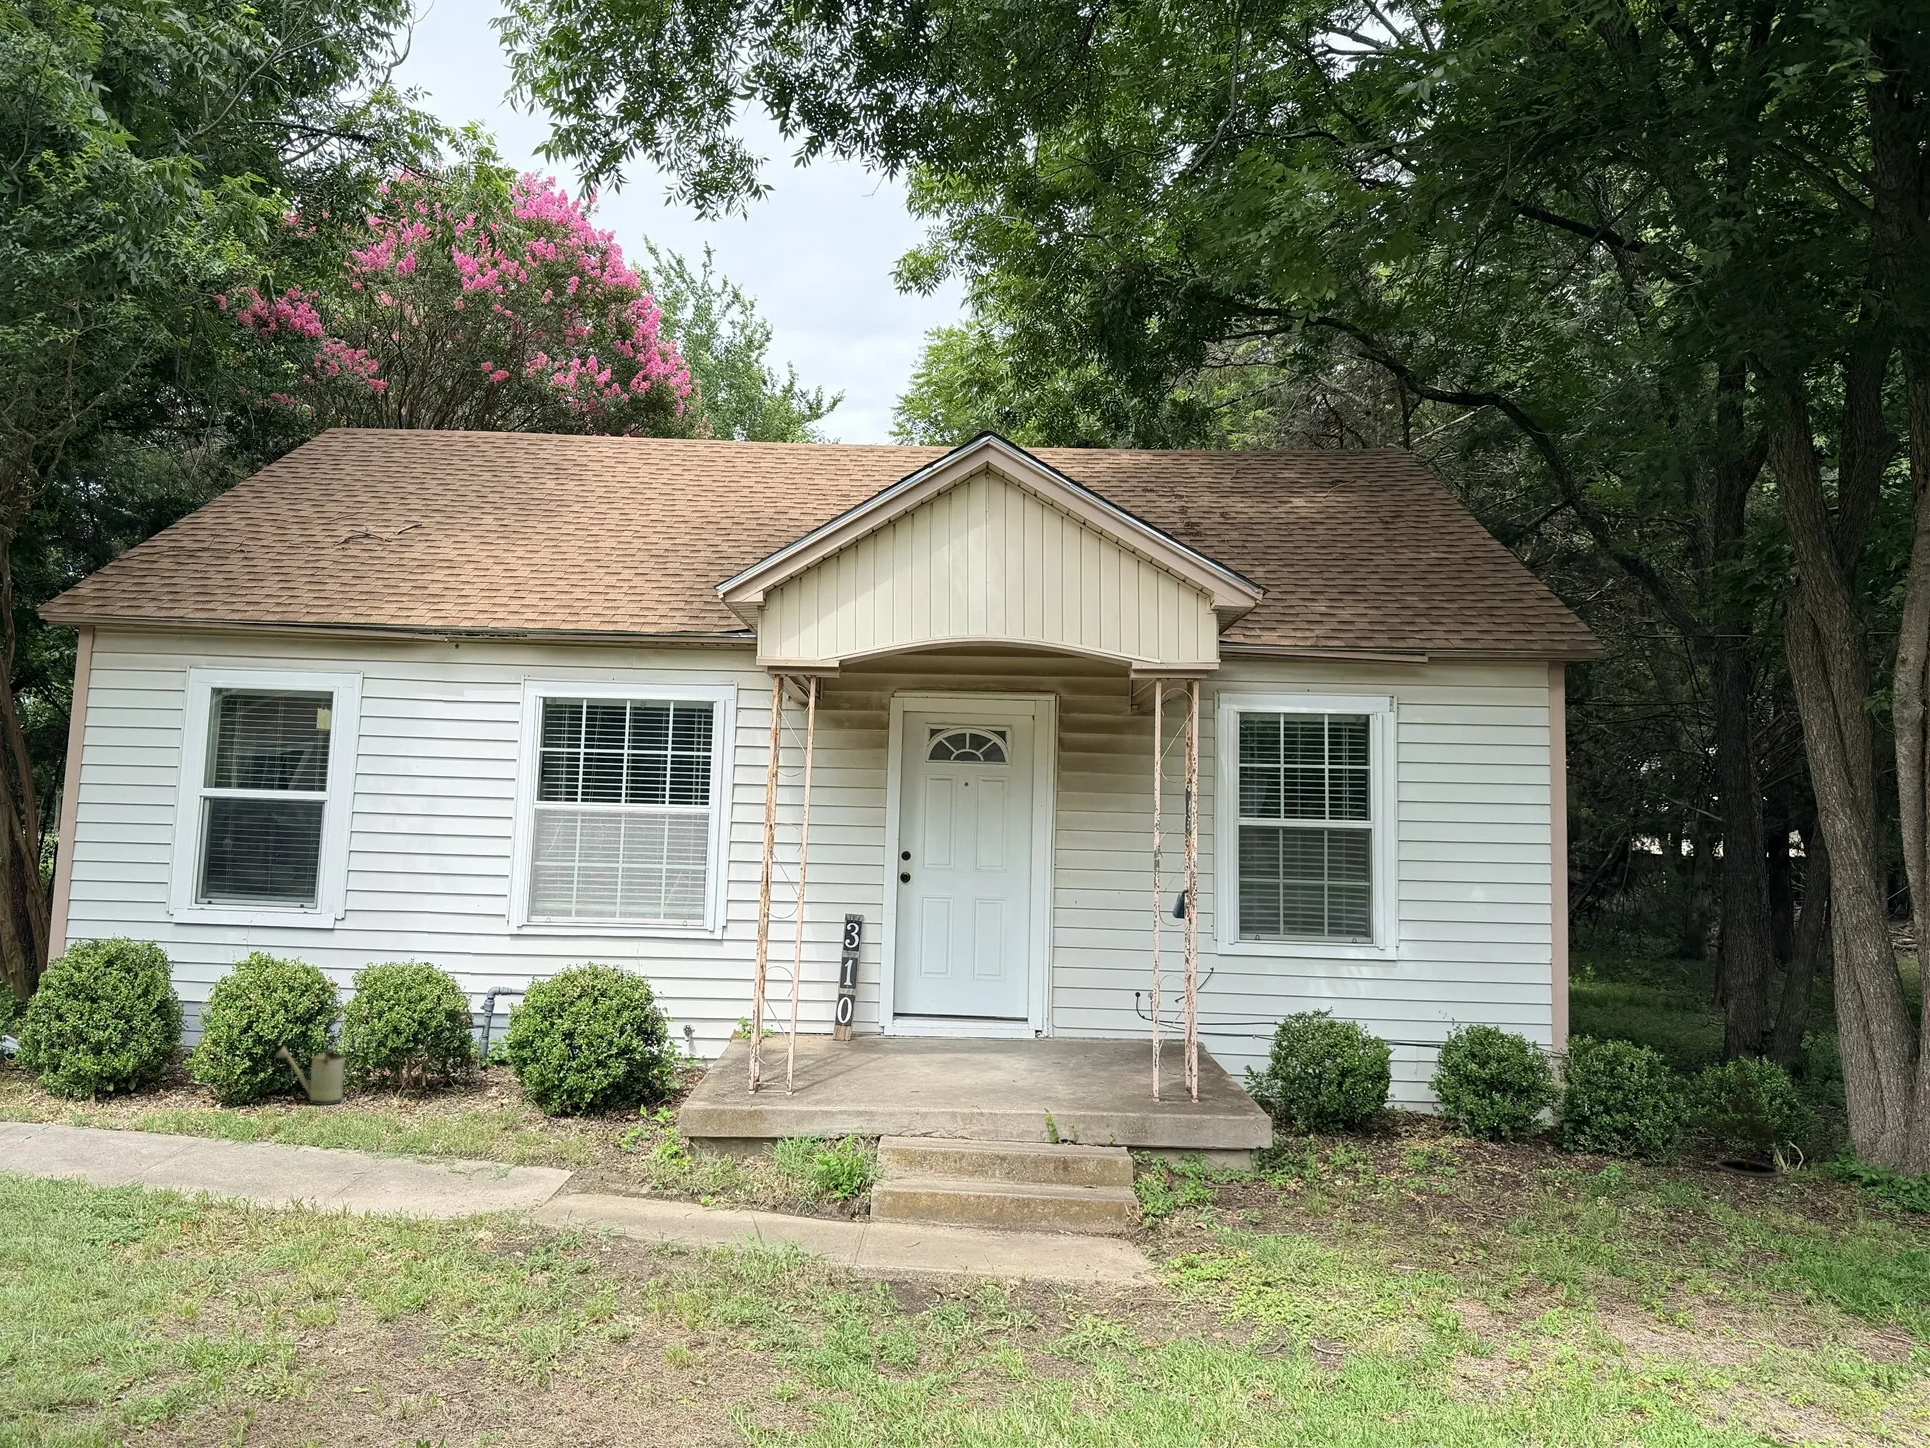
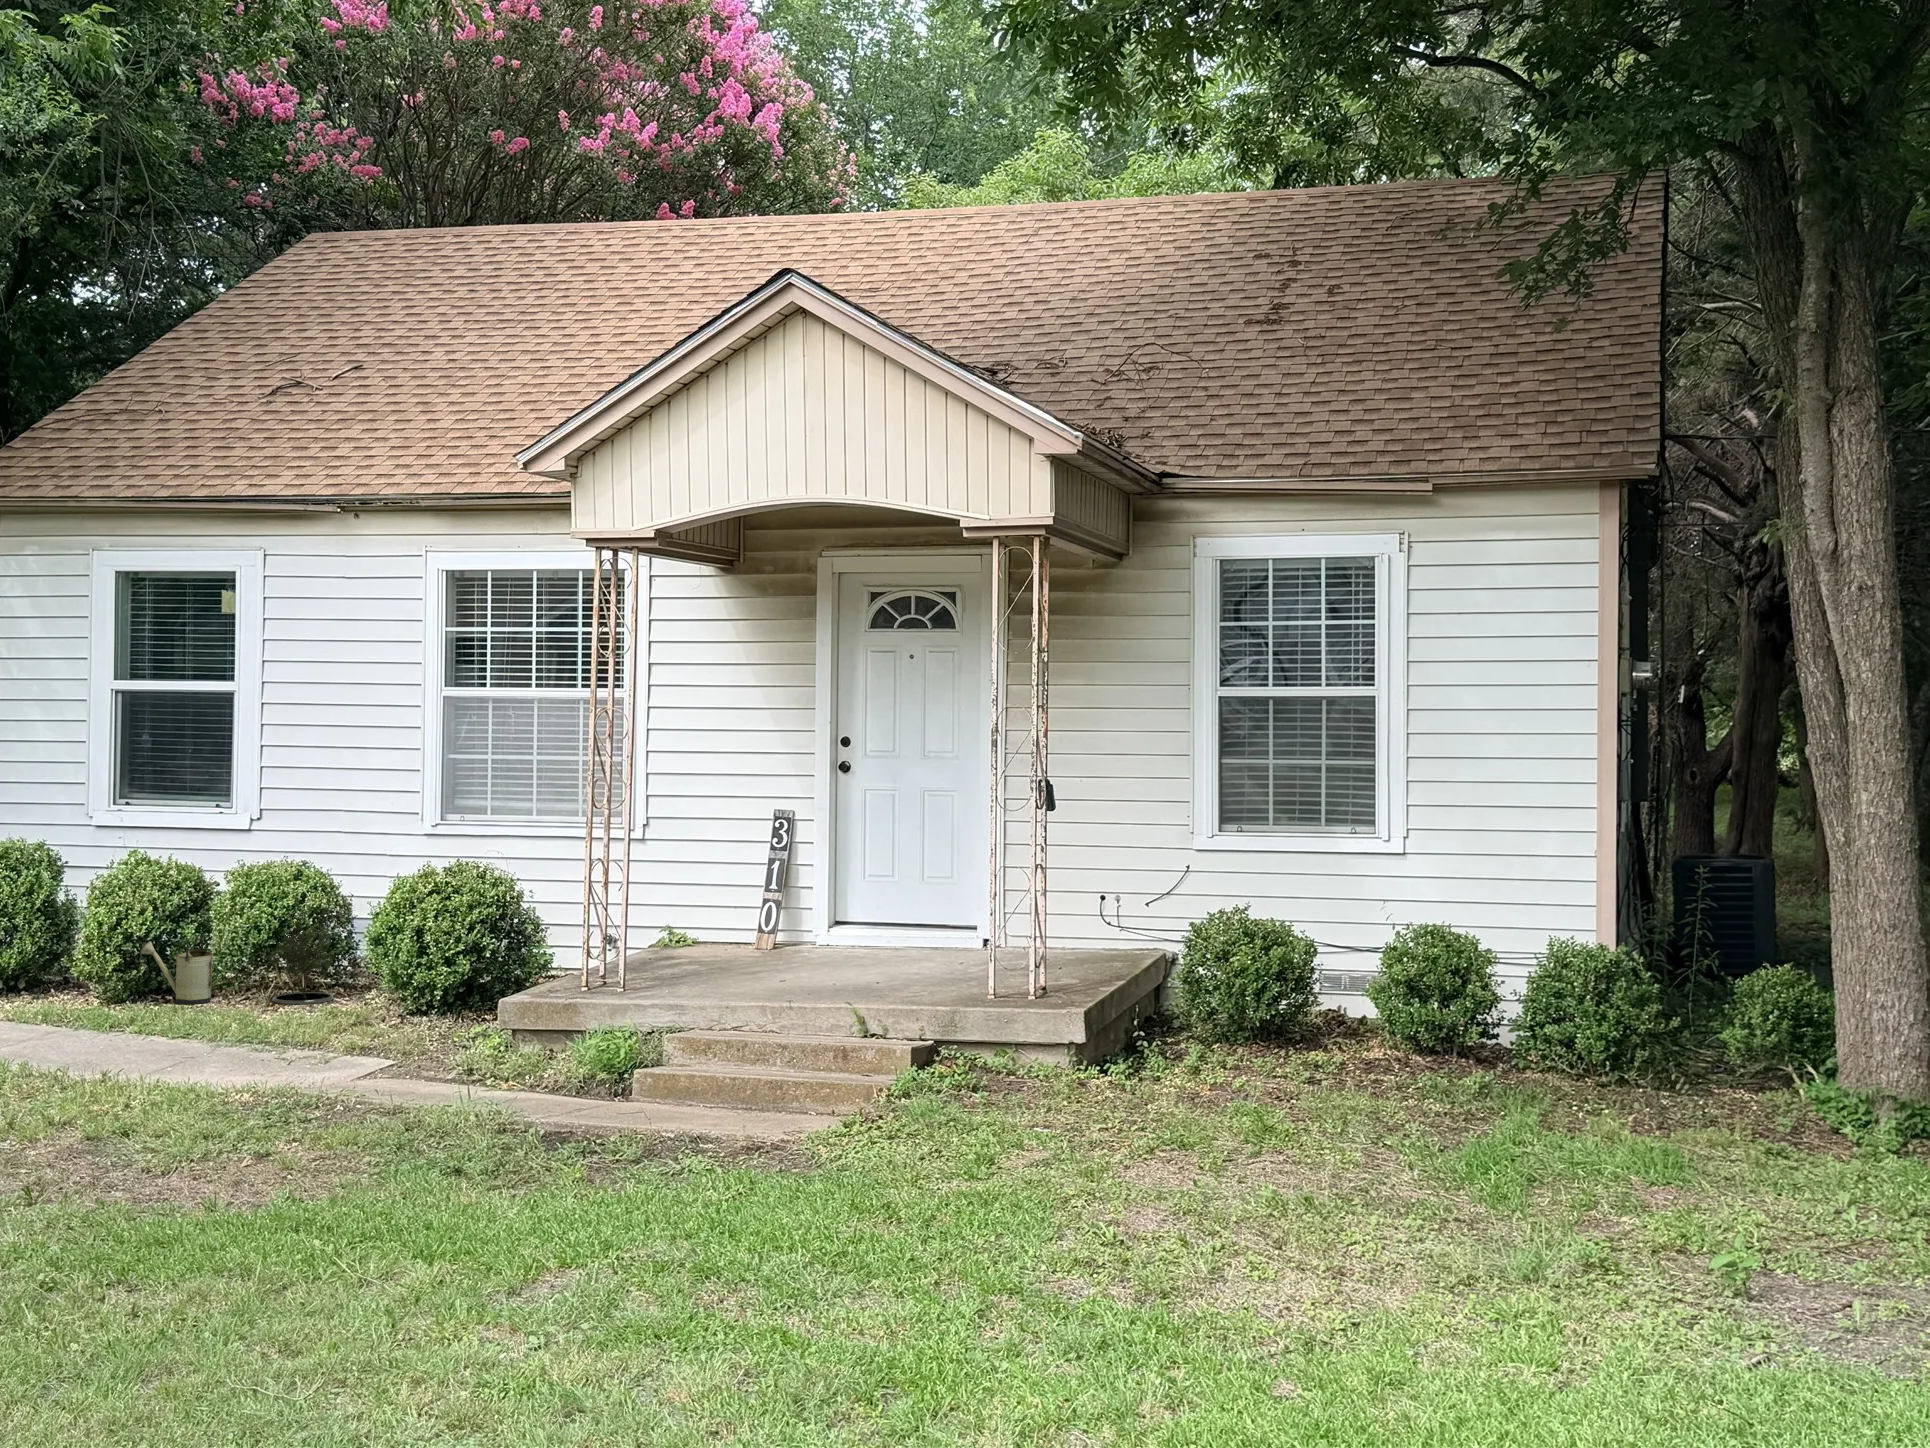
potted tree: present [1706,1071,1781,1177] -> present [273,899,337,1004]

